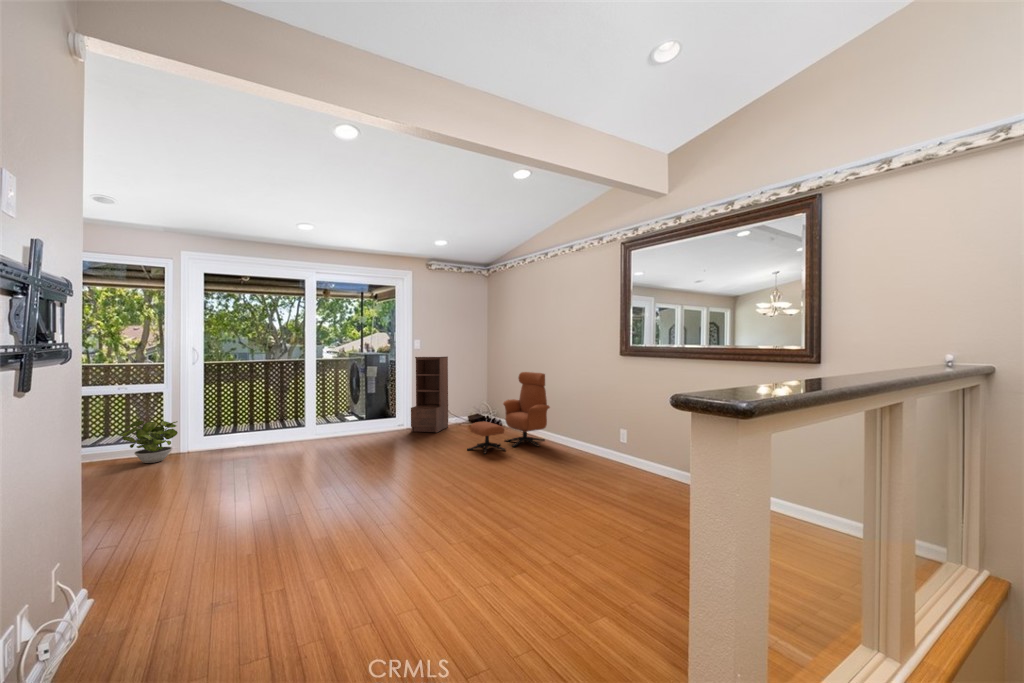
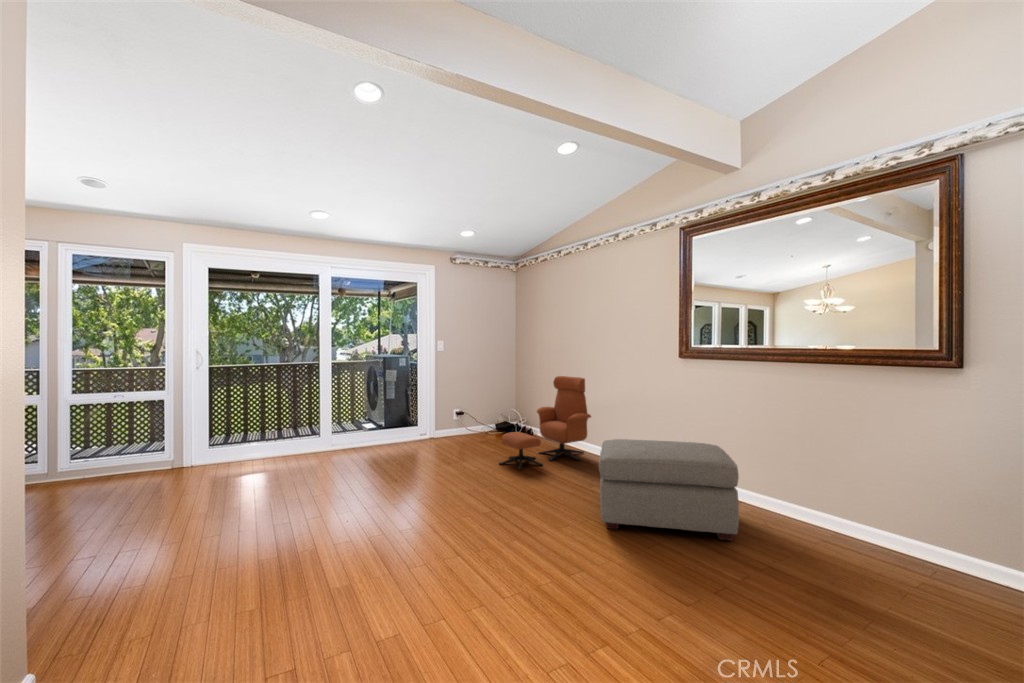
bookshelf: present [411,356,448,432] -> none [434,359,474,442]
potted plant: present [121,420,178,463] -> none [118,431,182,478]
ottoman: none [544,425,655,505] -> present [599,439,739,540]

